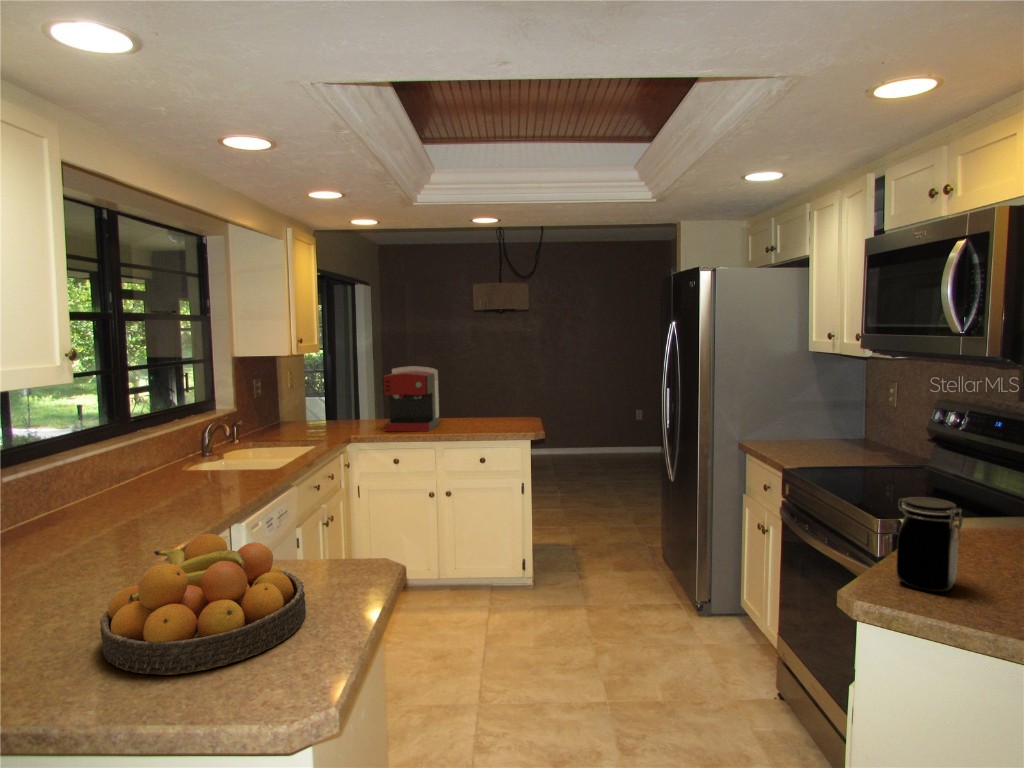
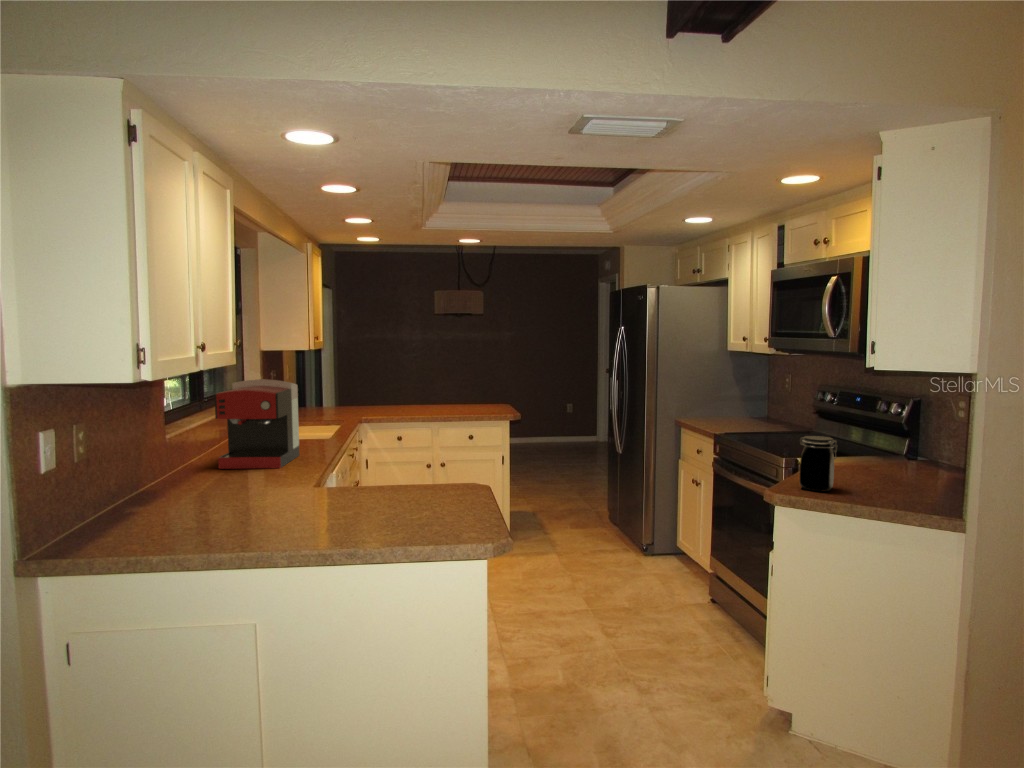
coffee maker: present [383,366,439,432] -> present [215,379,299,469]
fruit bowl: present [100,534,306,675] -> none [331,459,452,534]

